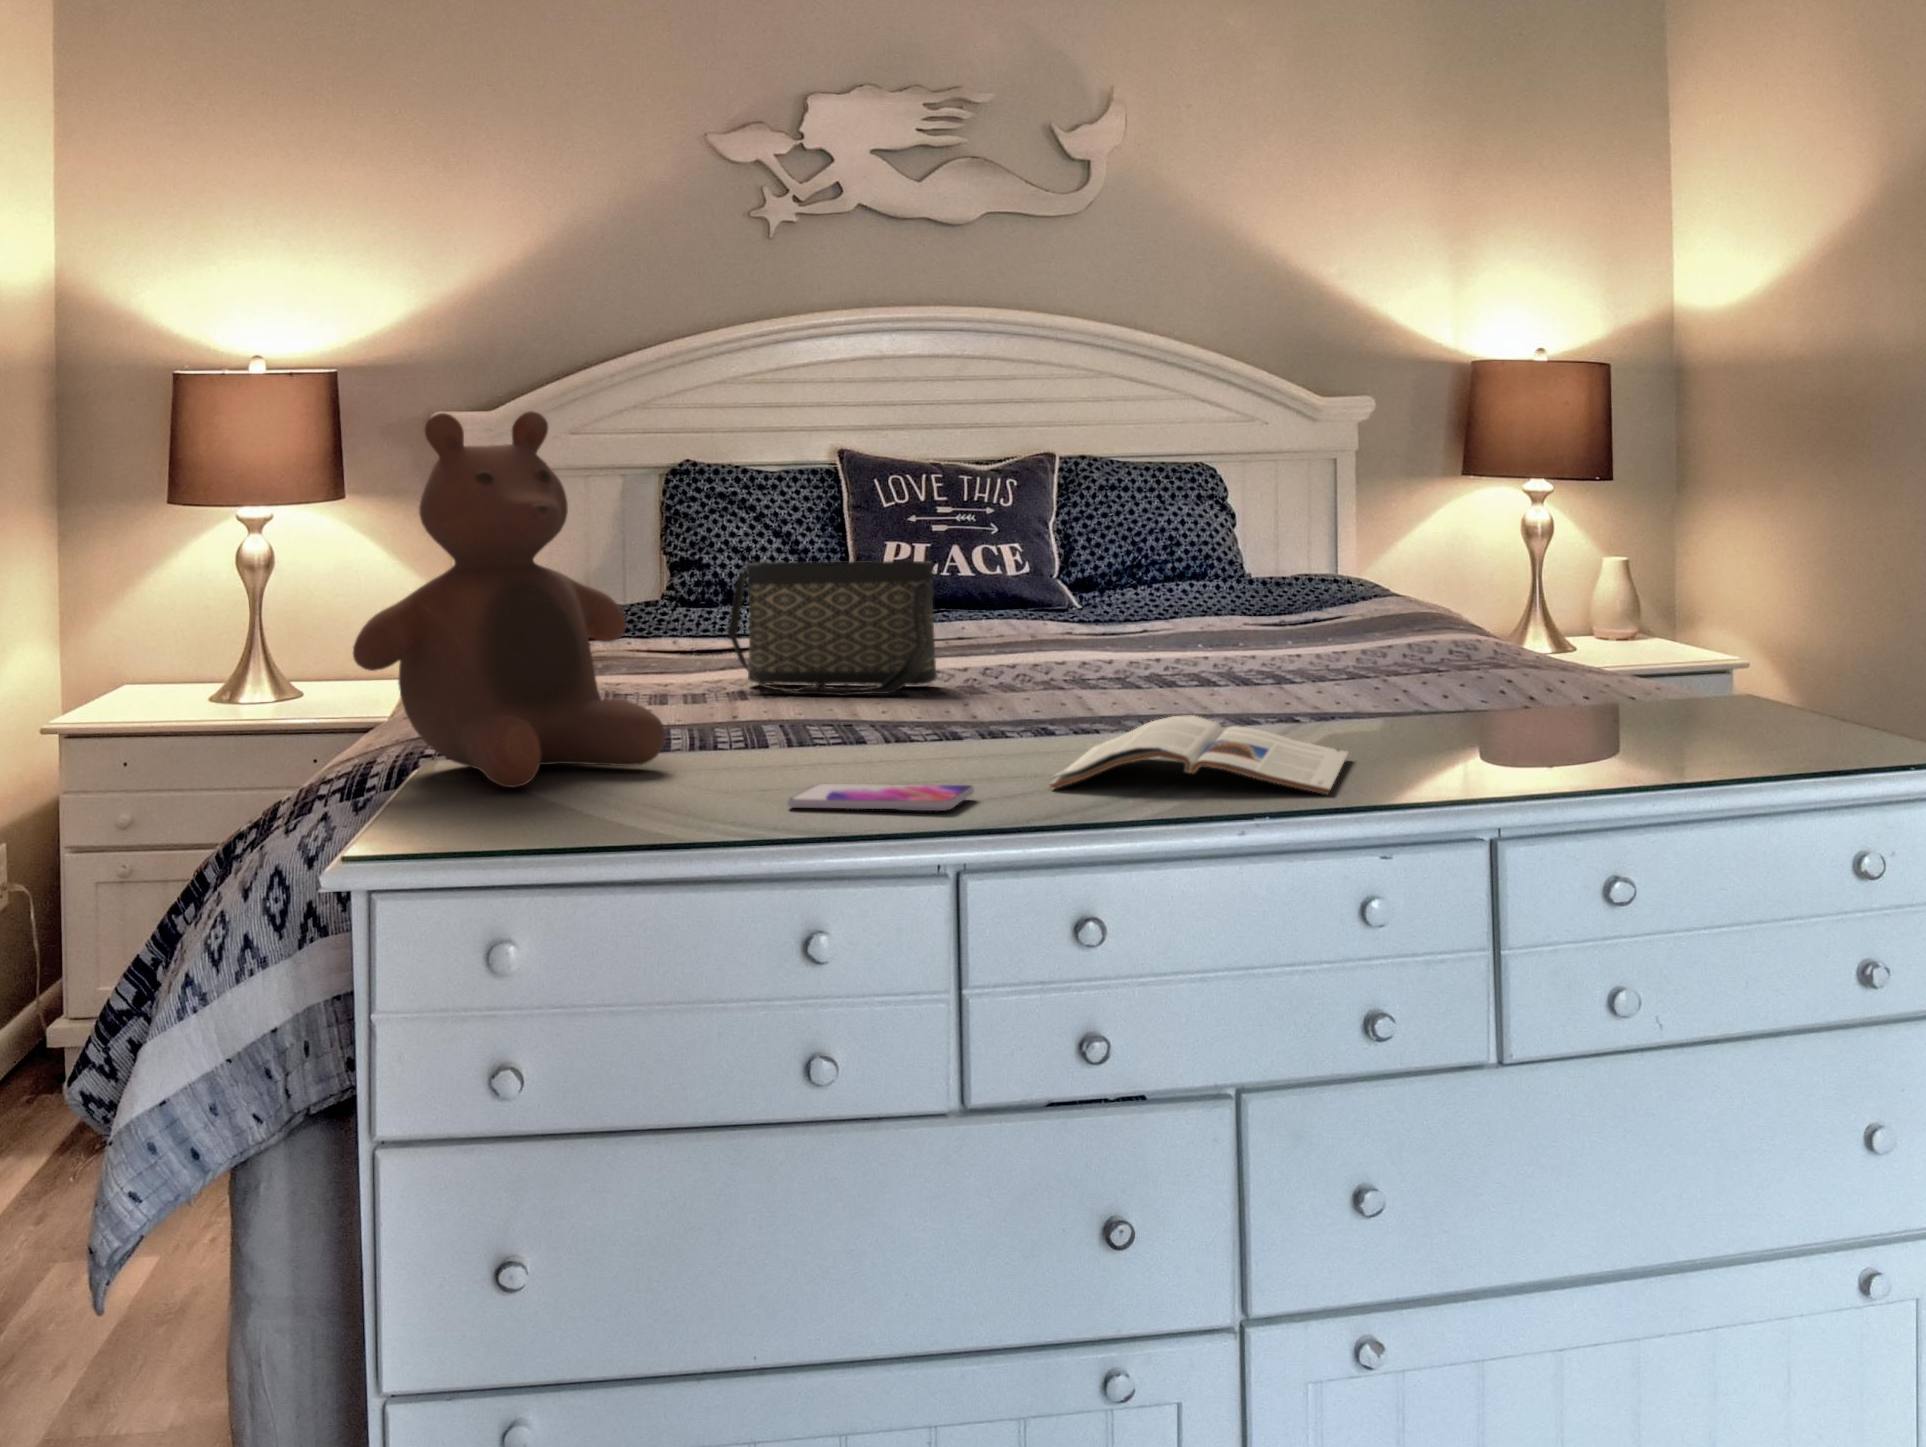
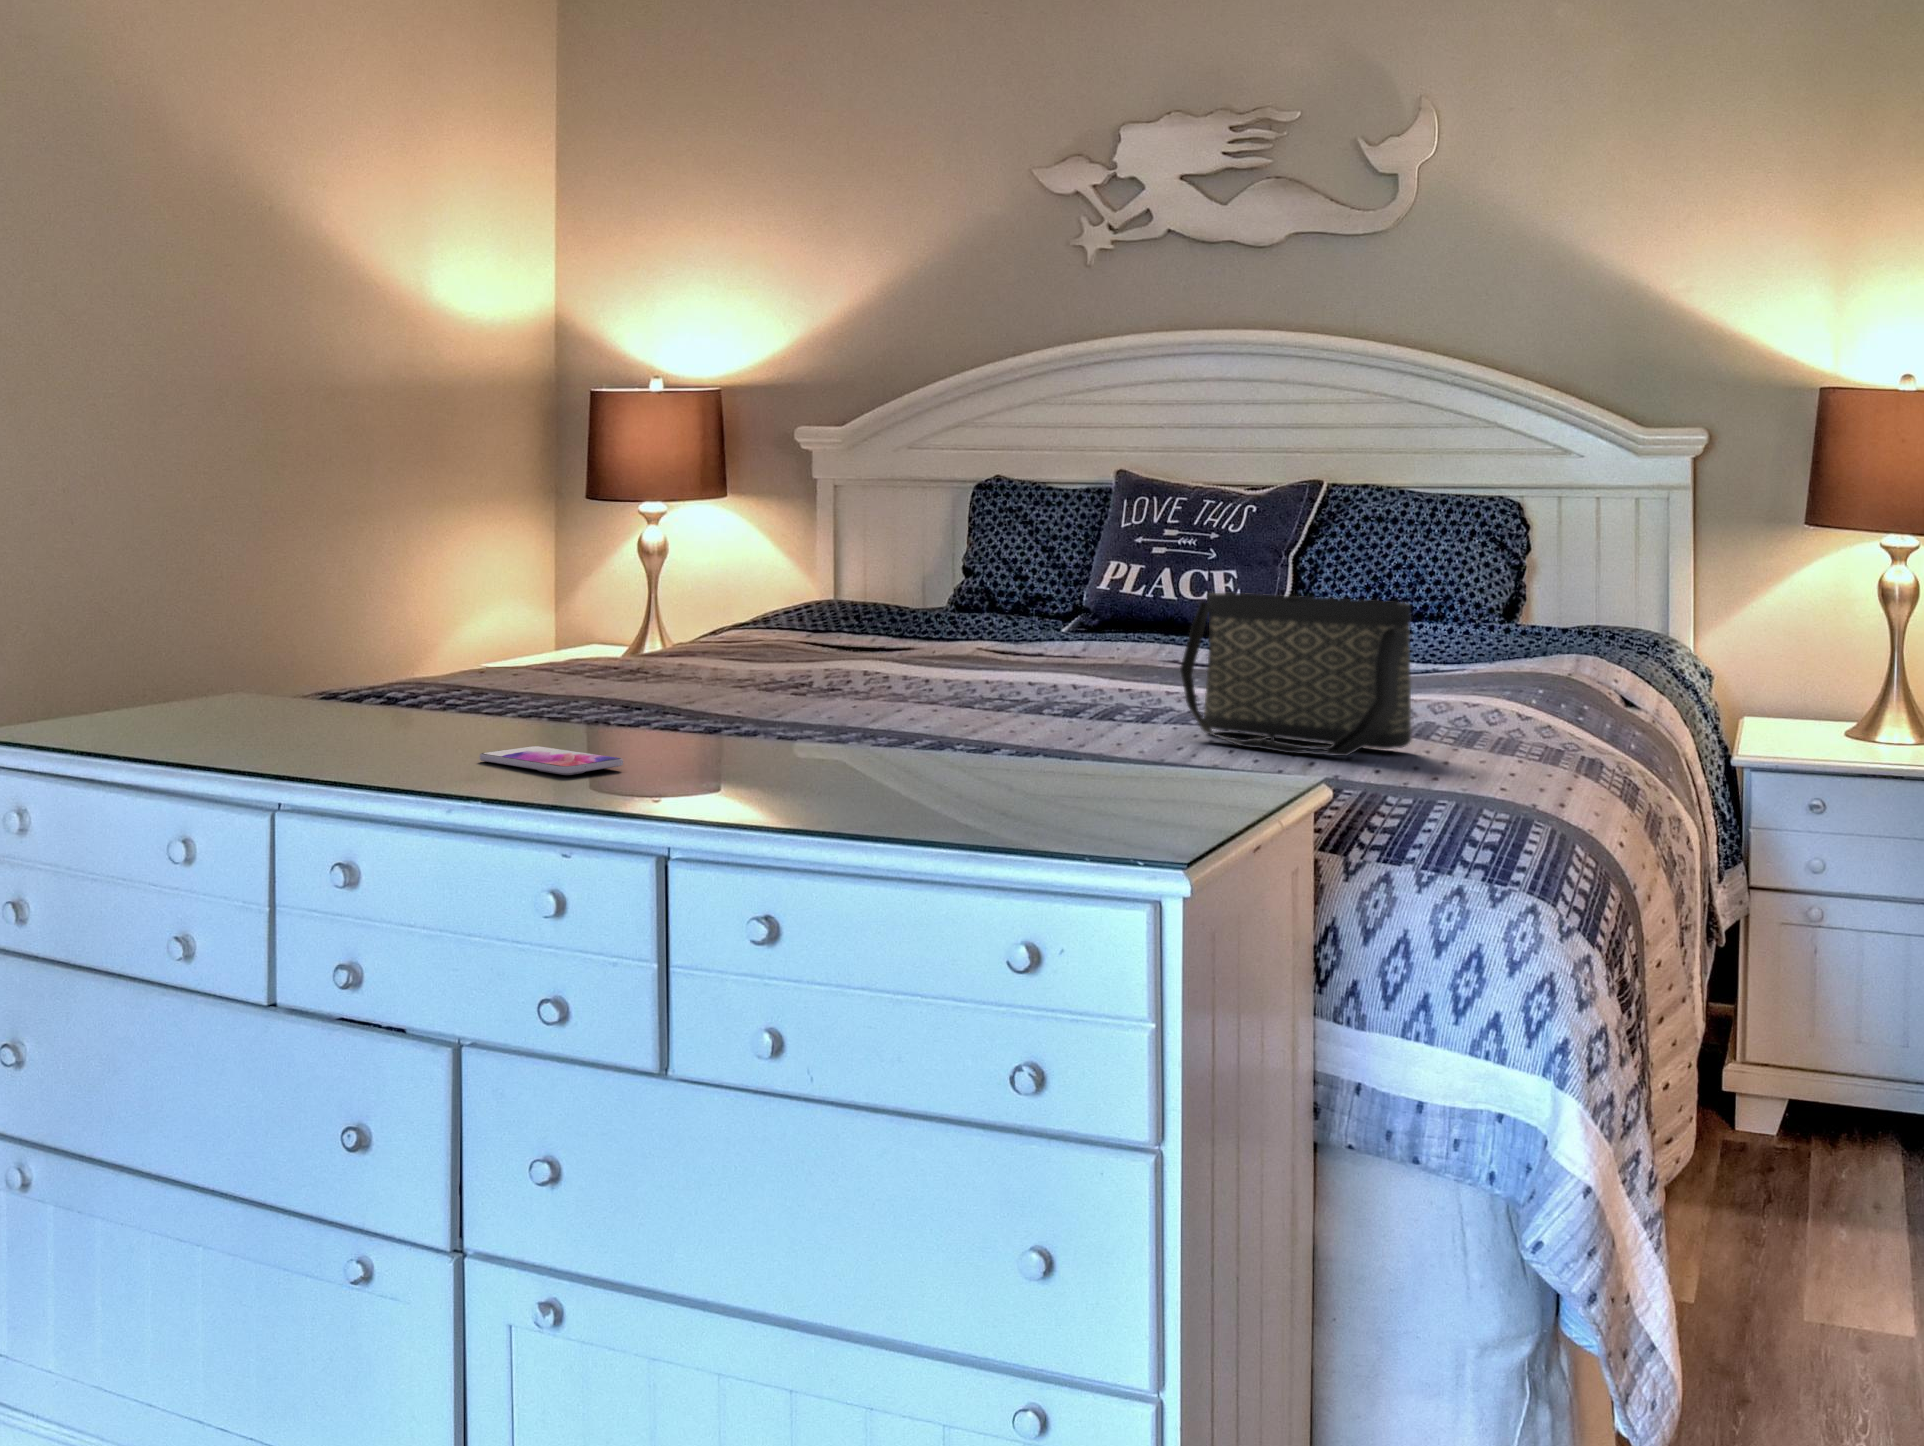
stuffed bear: present [353,411,665,788] -> none [292,419,544,727]
handbag: present [728,561,936,696] -> present [1180,593,1412,756]
magazine: present [1050,715,1348,795] -> none [699,722,1013,801]

